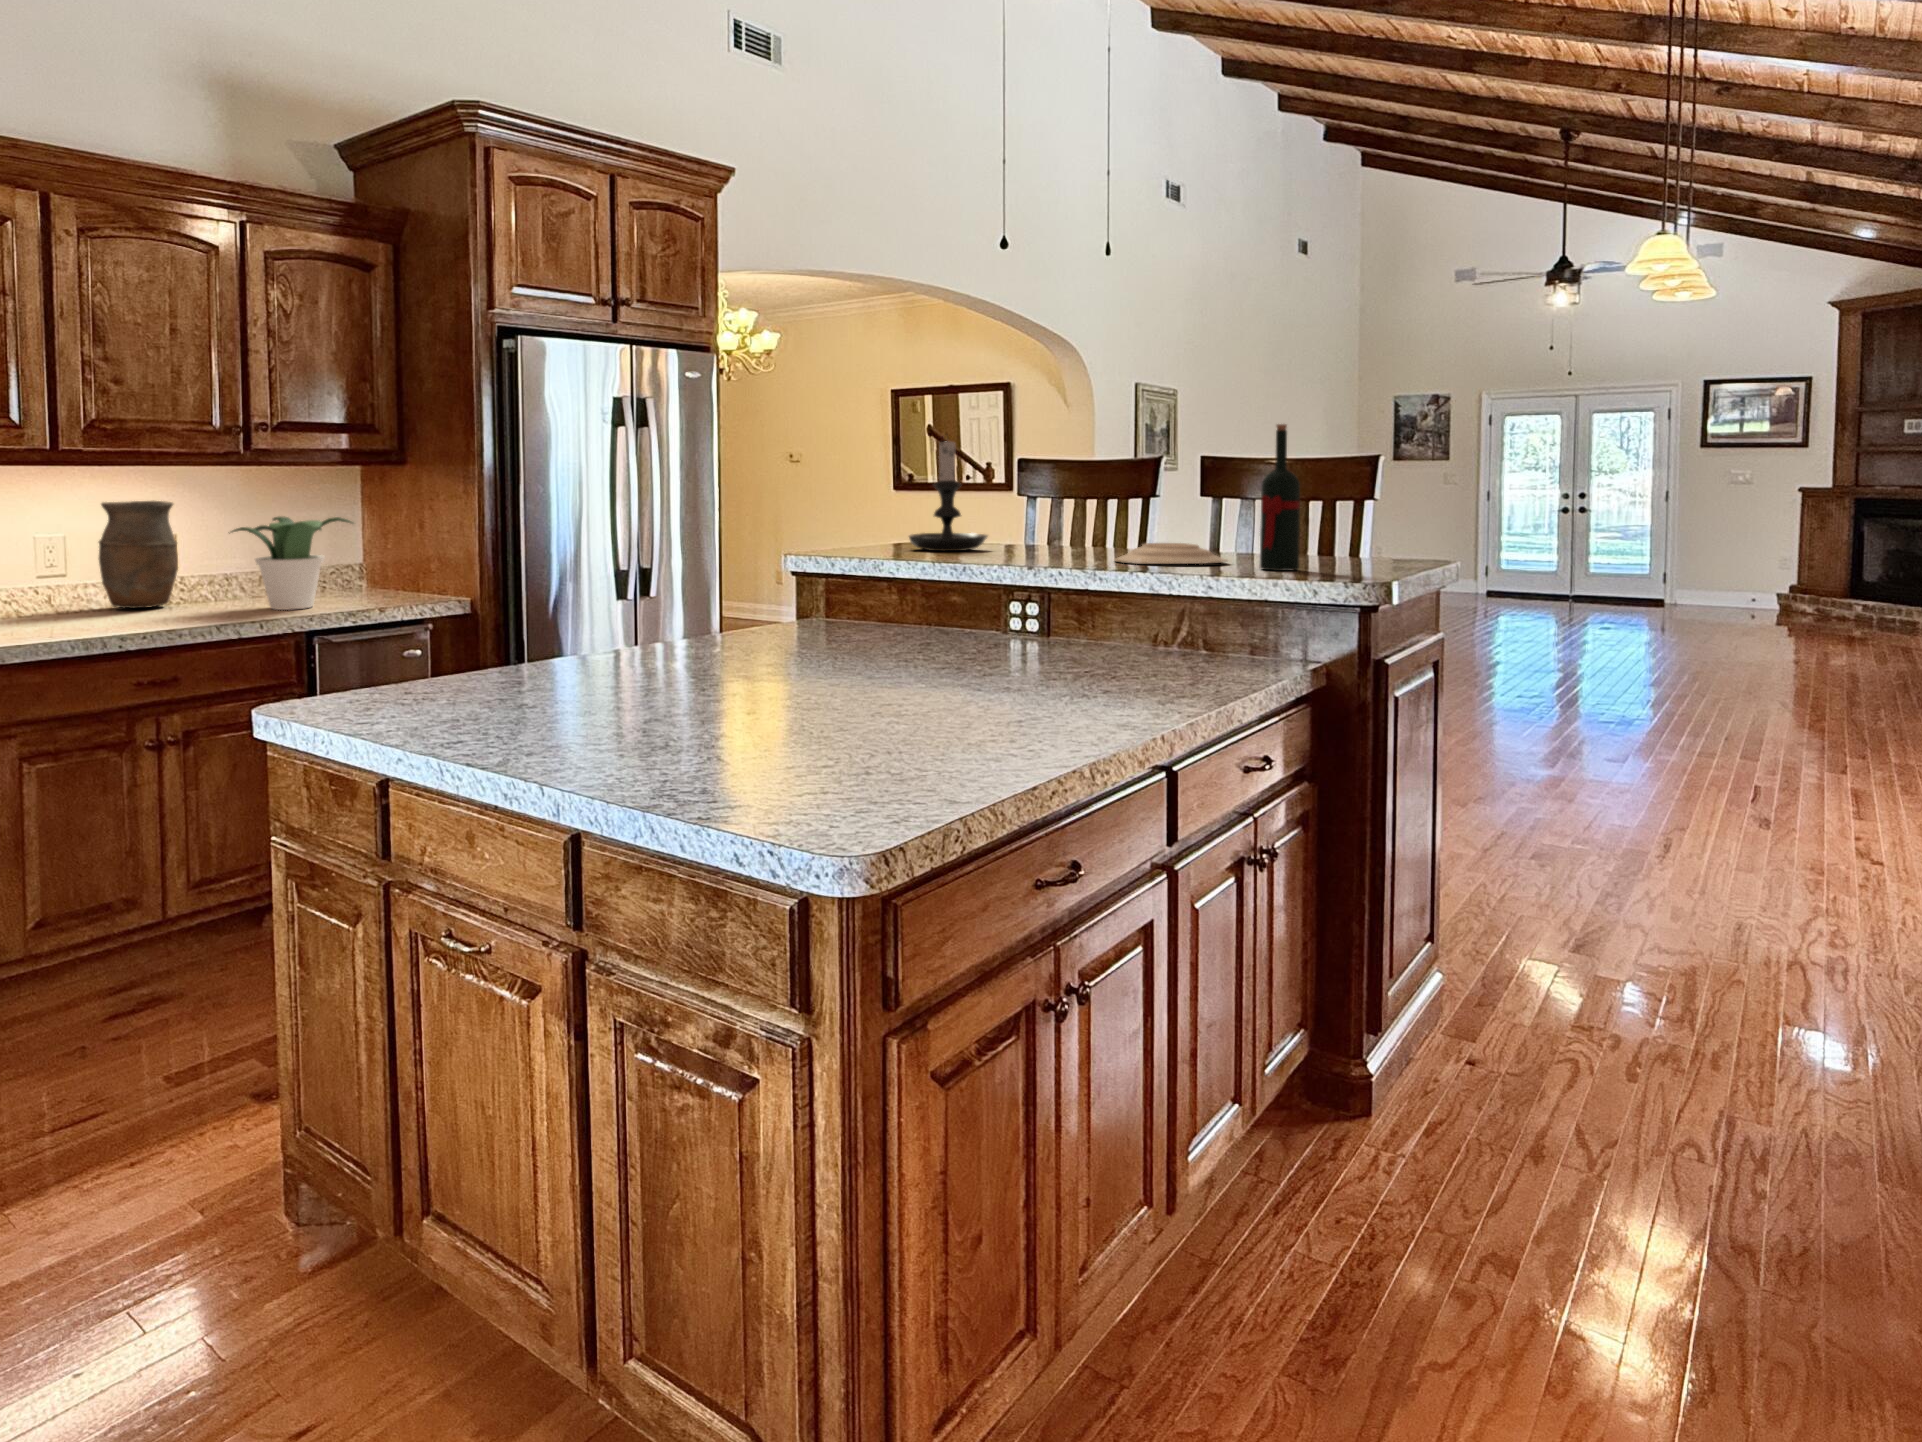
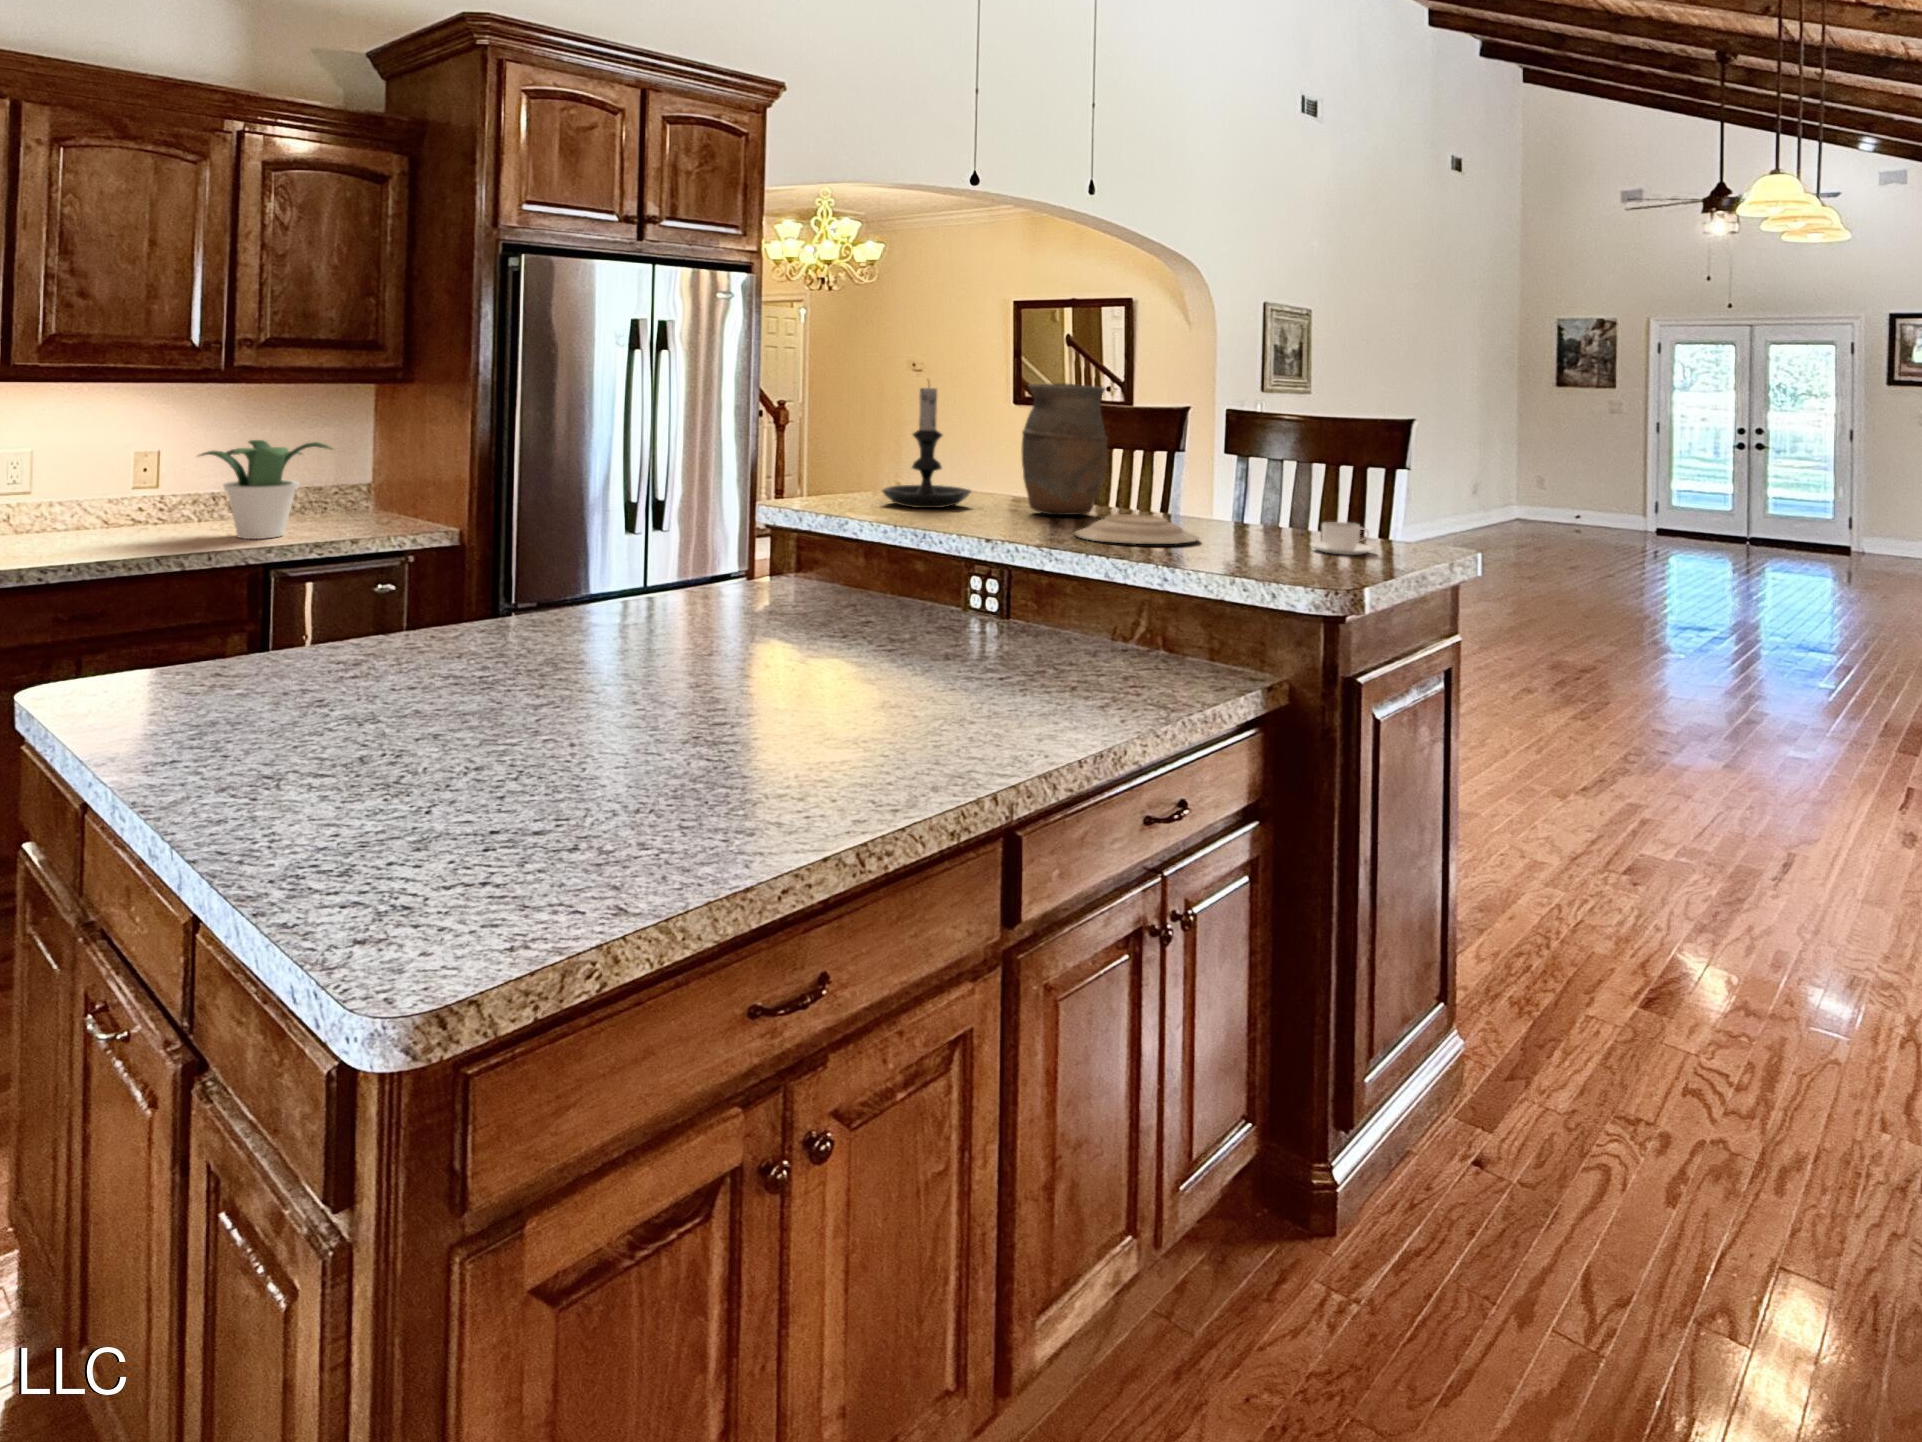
wine bottle: present [1260,424,1300,571] -> none [1216,392,1263,560]
vase: present [99,501,178,608] -> present [1021,384,1108,515]
coffee cup: none [1326,541,1385,567] -> present [1311,522,1373,555]

